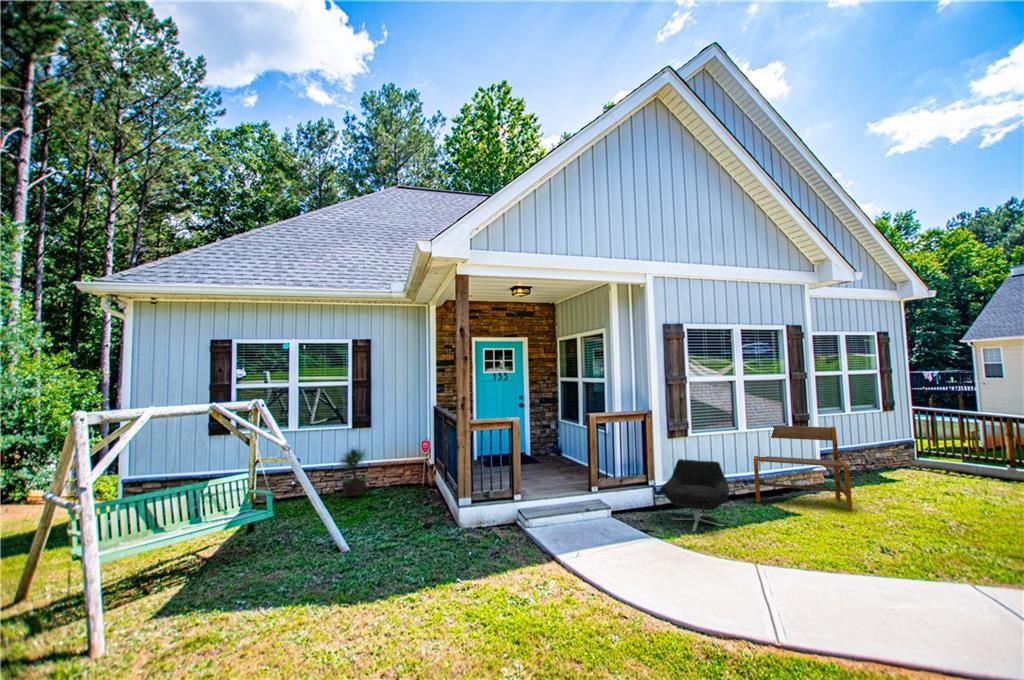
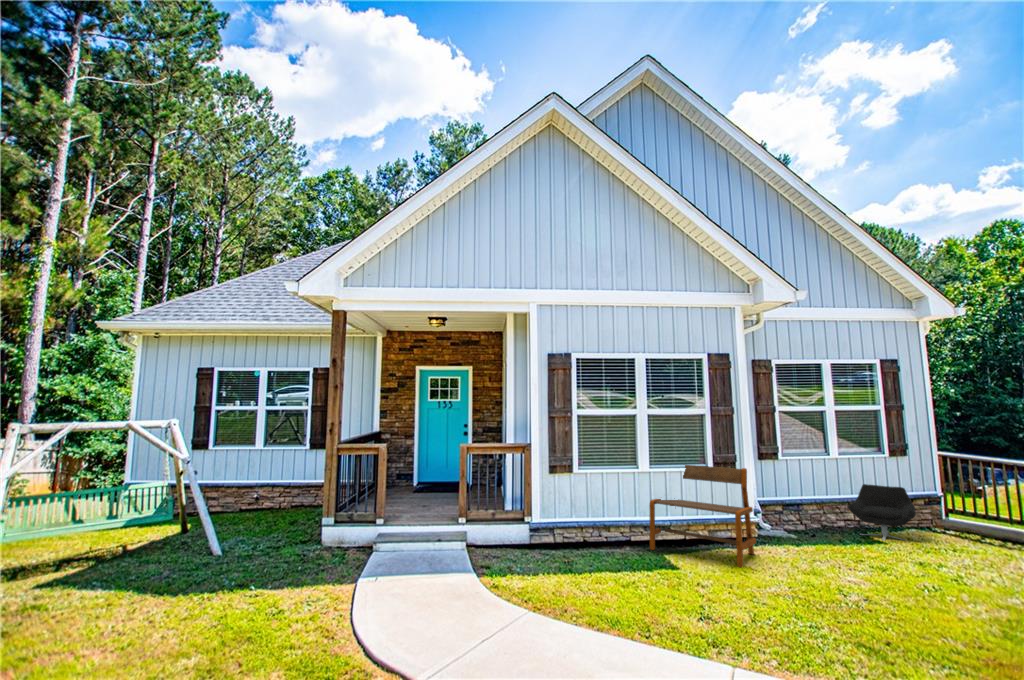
potted tree: present [340,449,366,496] -> none [267,465,299,515]
lounge chair: present [660,459,729,531] -> present [847,484,916,540]

